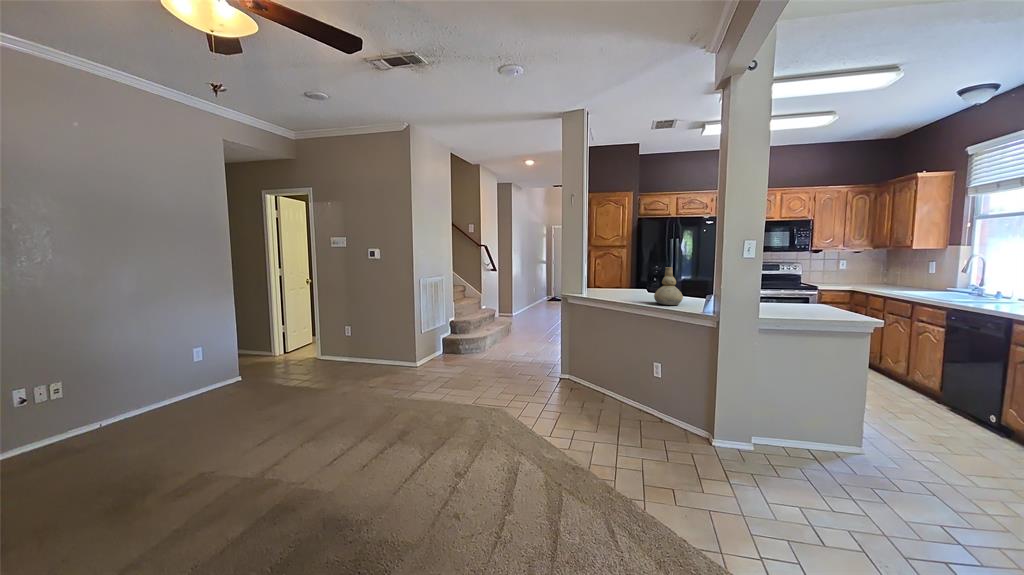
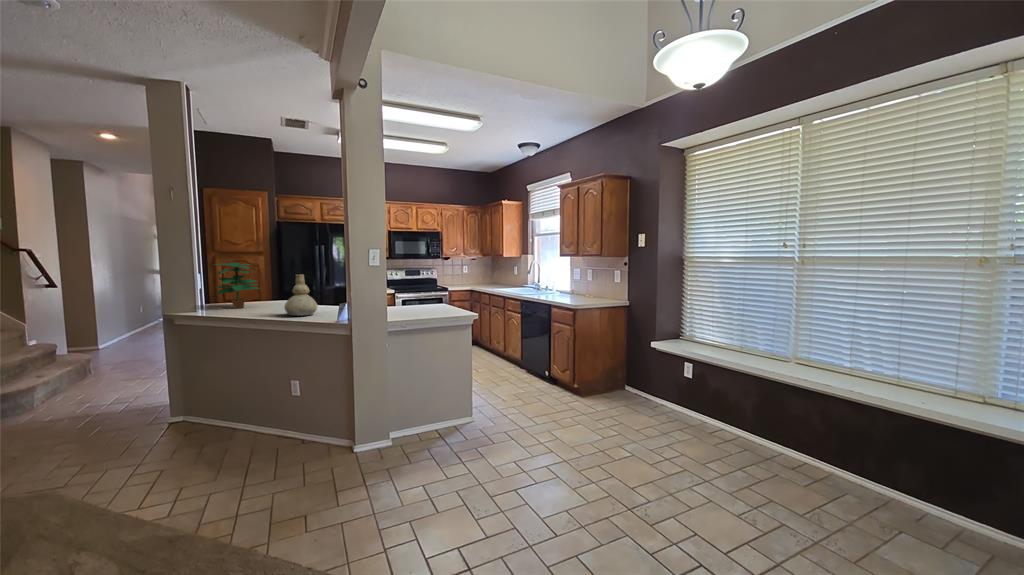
potted plant: none [596,255,630,294] -> present [216,263,259,308]

